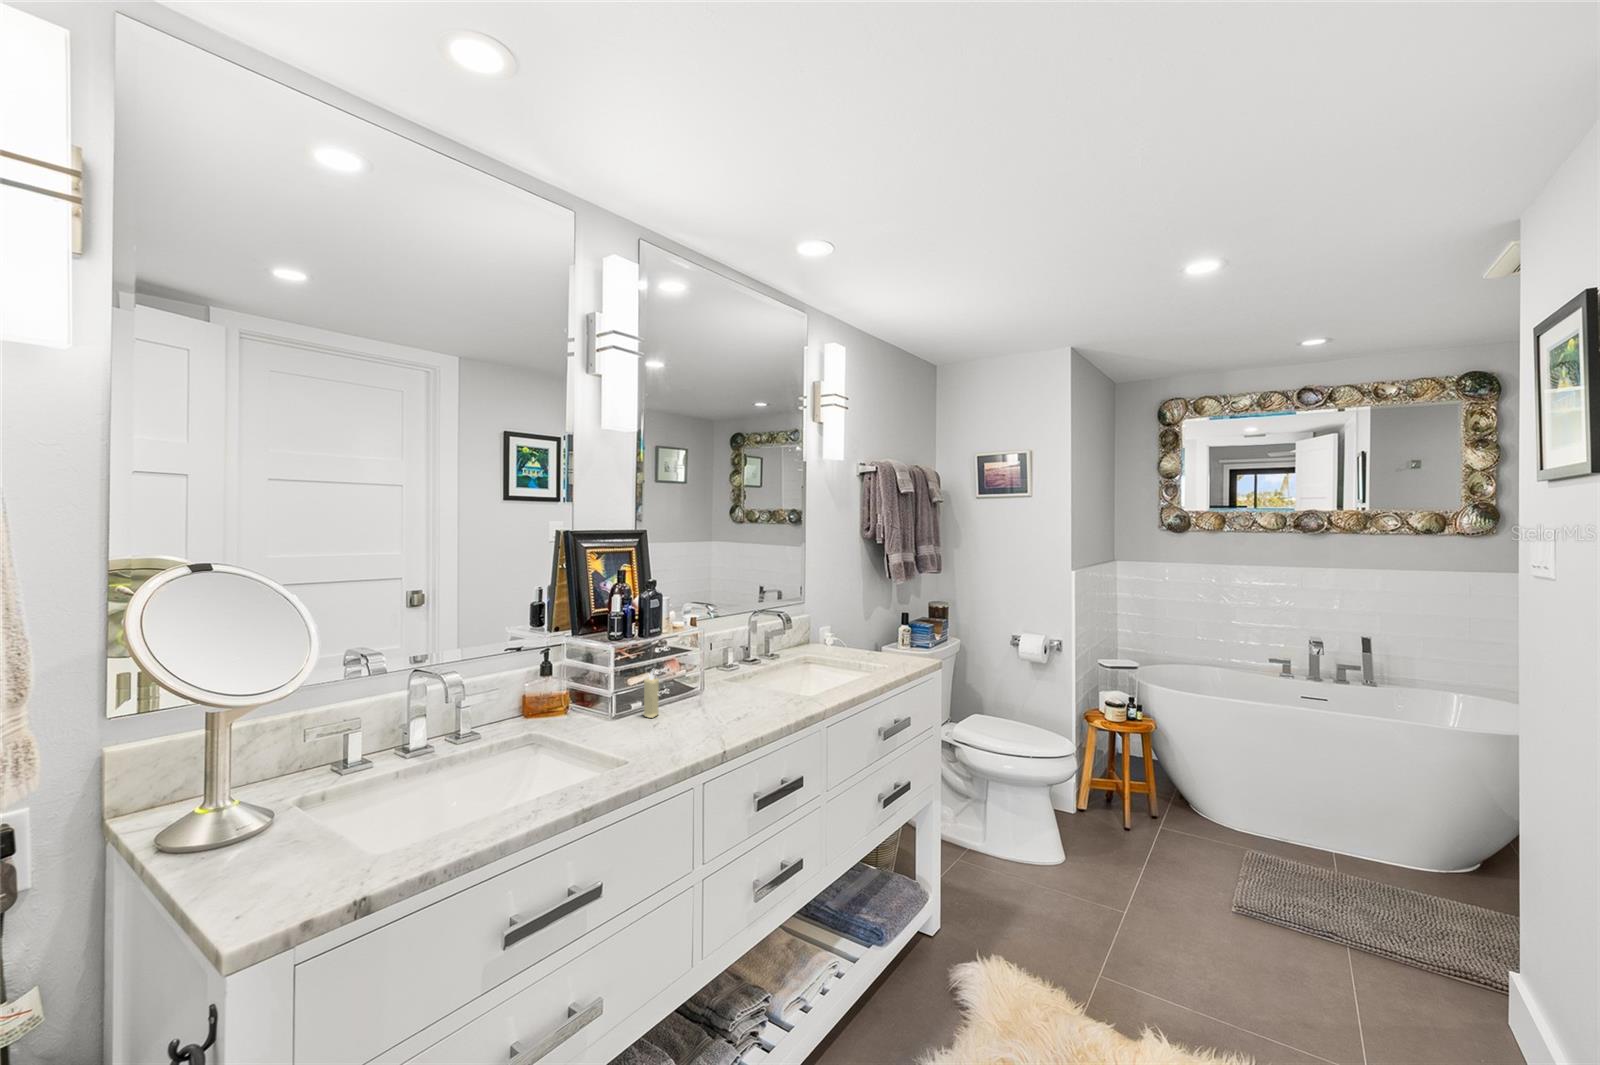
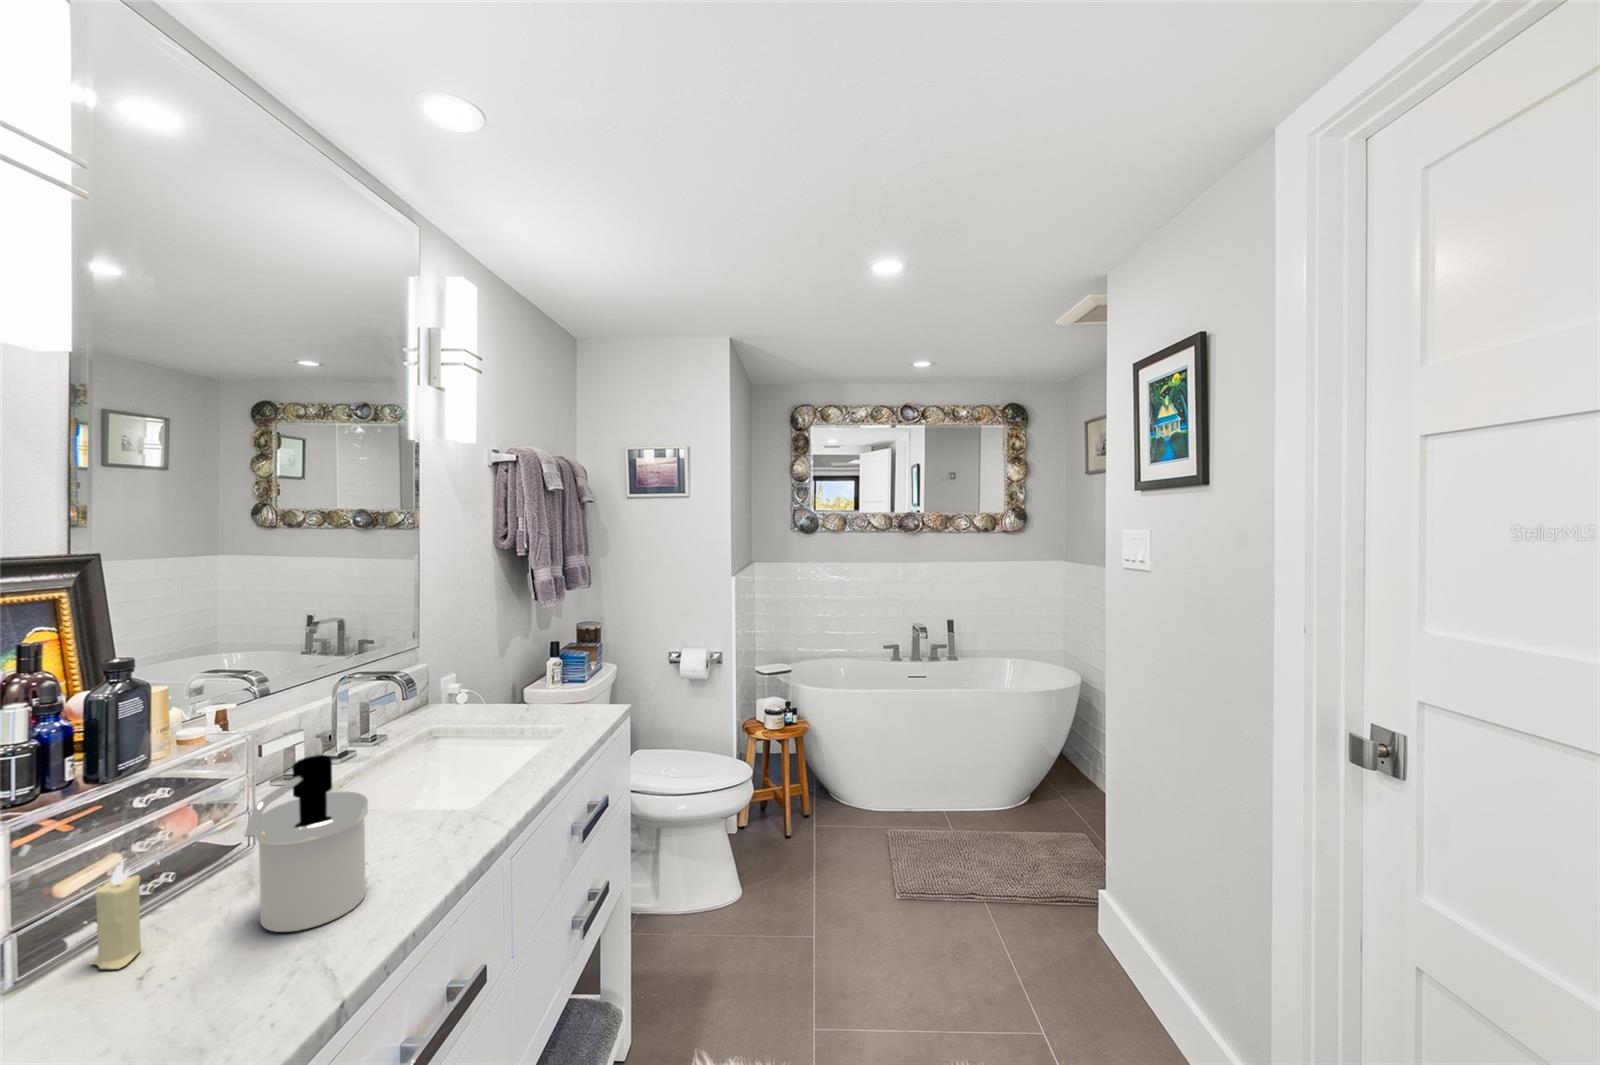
soap dispenser: none [695,635,750,721] -> present [245,755,368,932]

